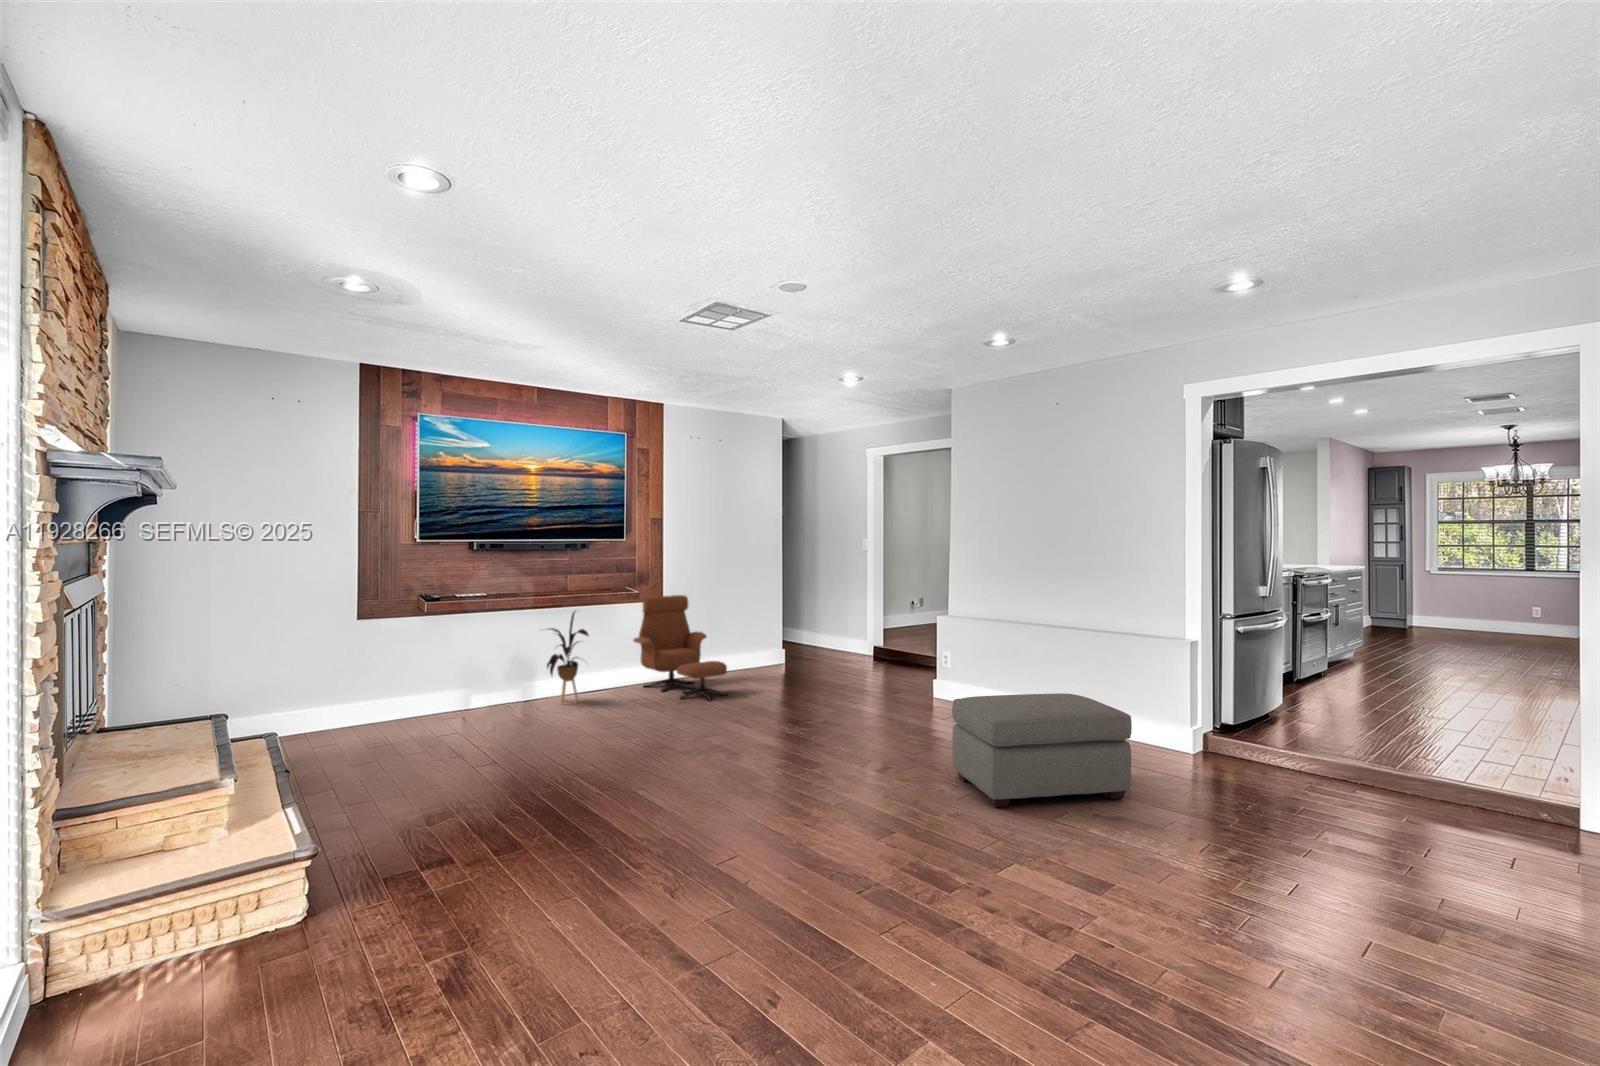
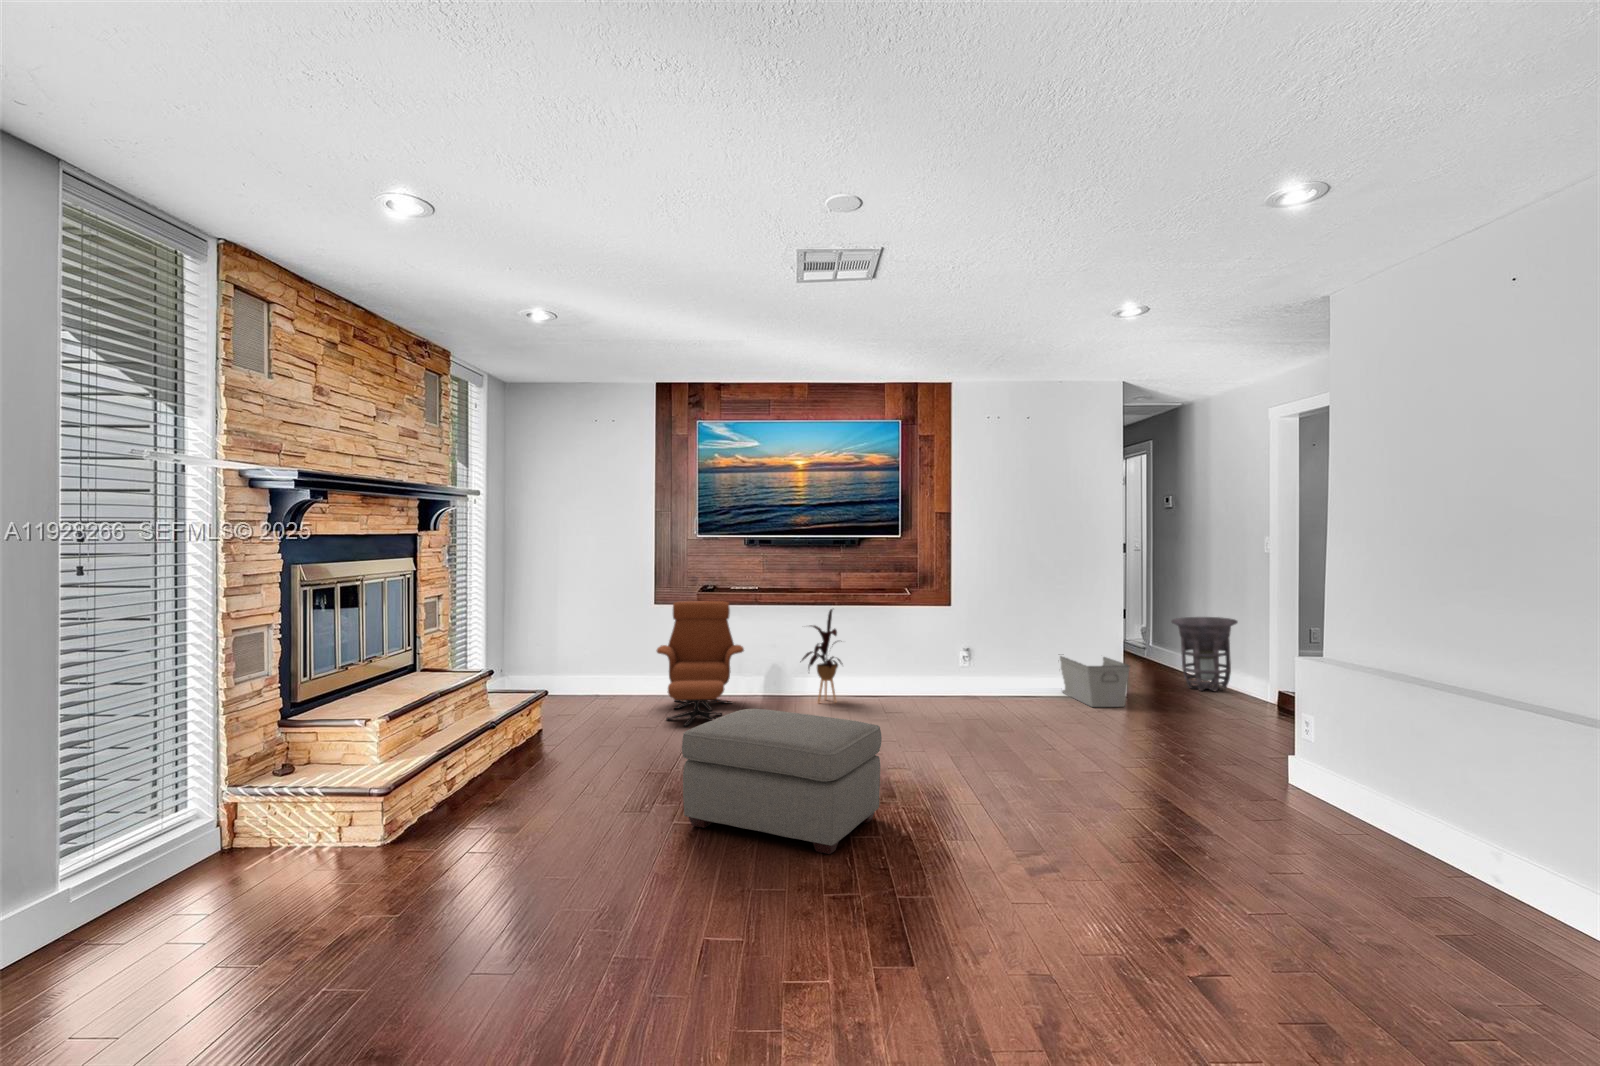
lounge chair: present [633,595,728,700] -> present [657,601,744,726]
side table: none [812,600,858,656] -> present [1171,617,1238,691]
storage bin: none [745,635,808,677] -> present [1060,656,1130,707]
ottoman: present [952,693,1132,807] -> present [682,709,882,854]

